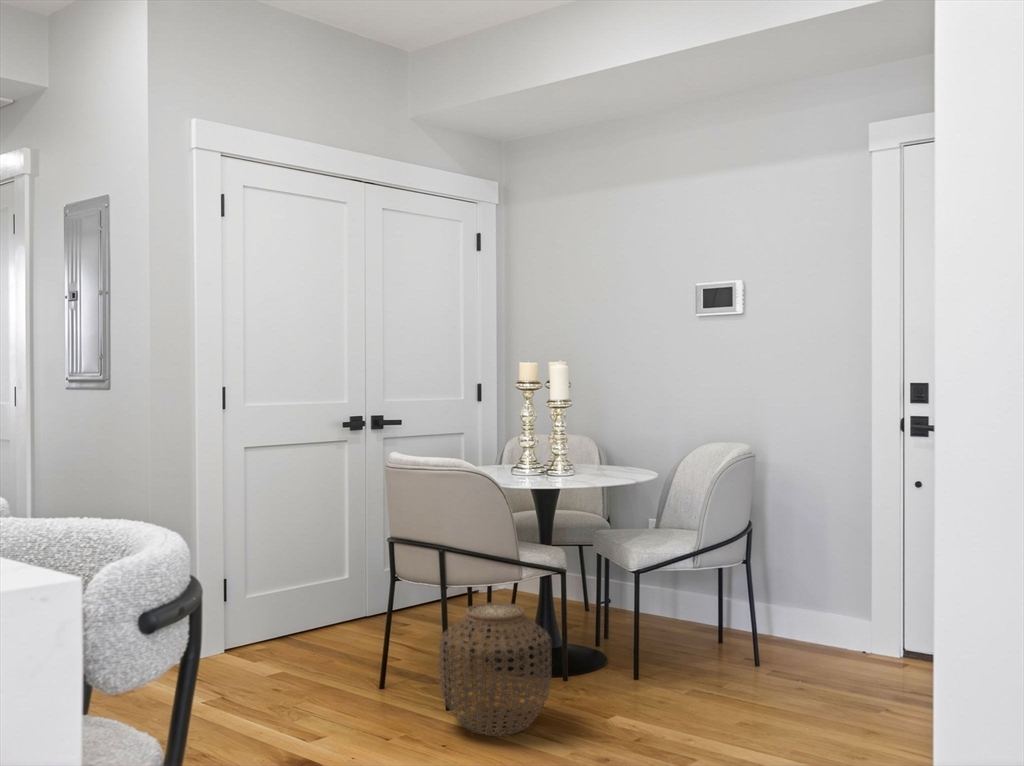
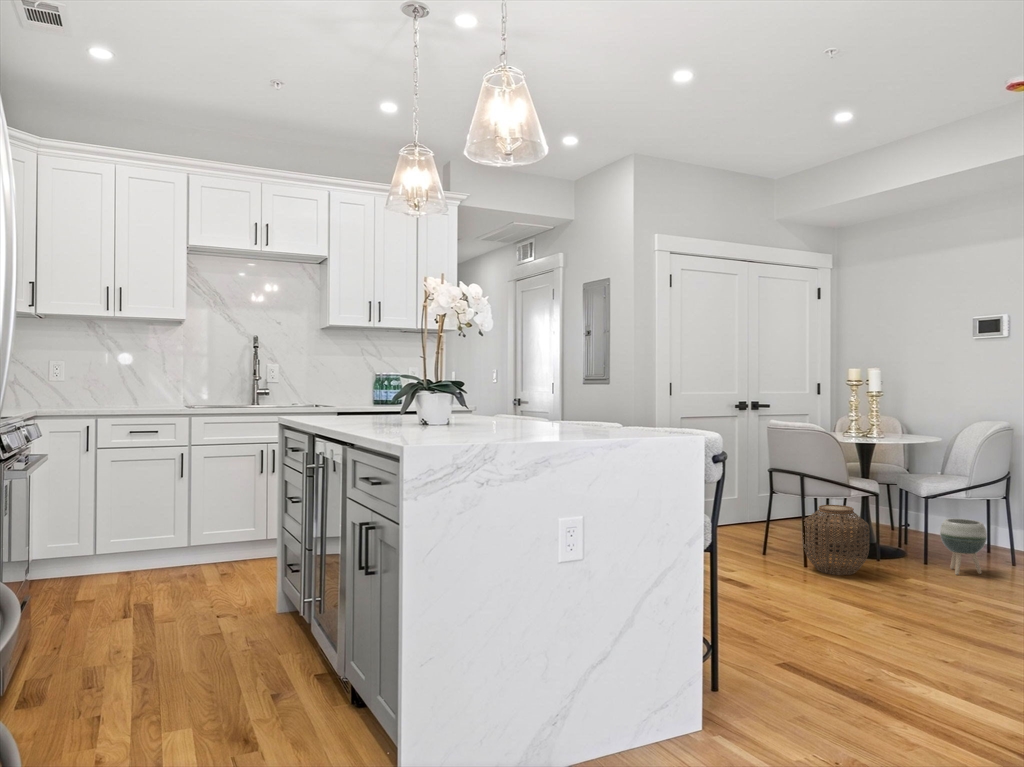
planter: none [661,608,731,707] -> present [940,518,987,575]

